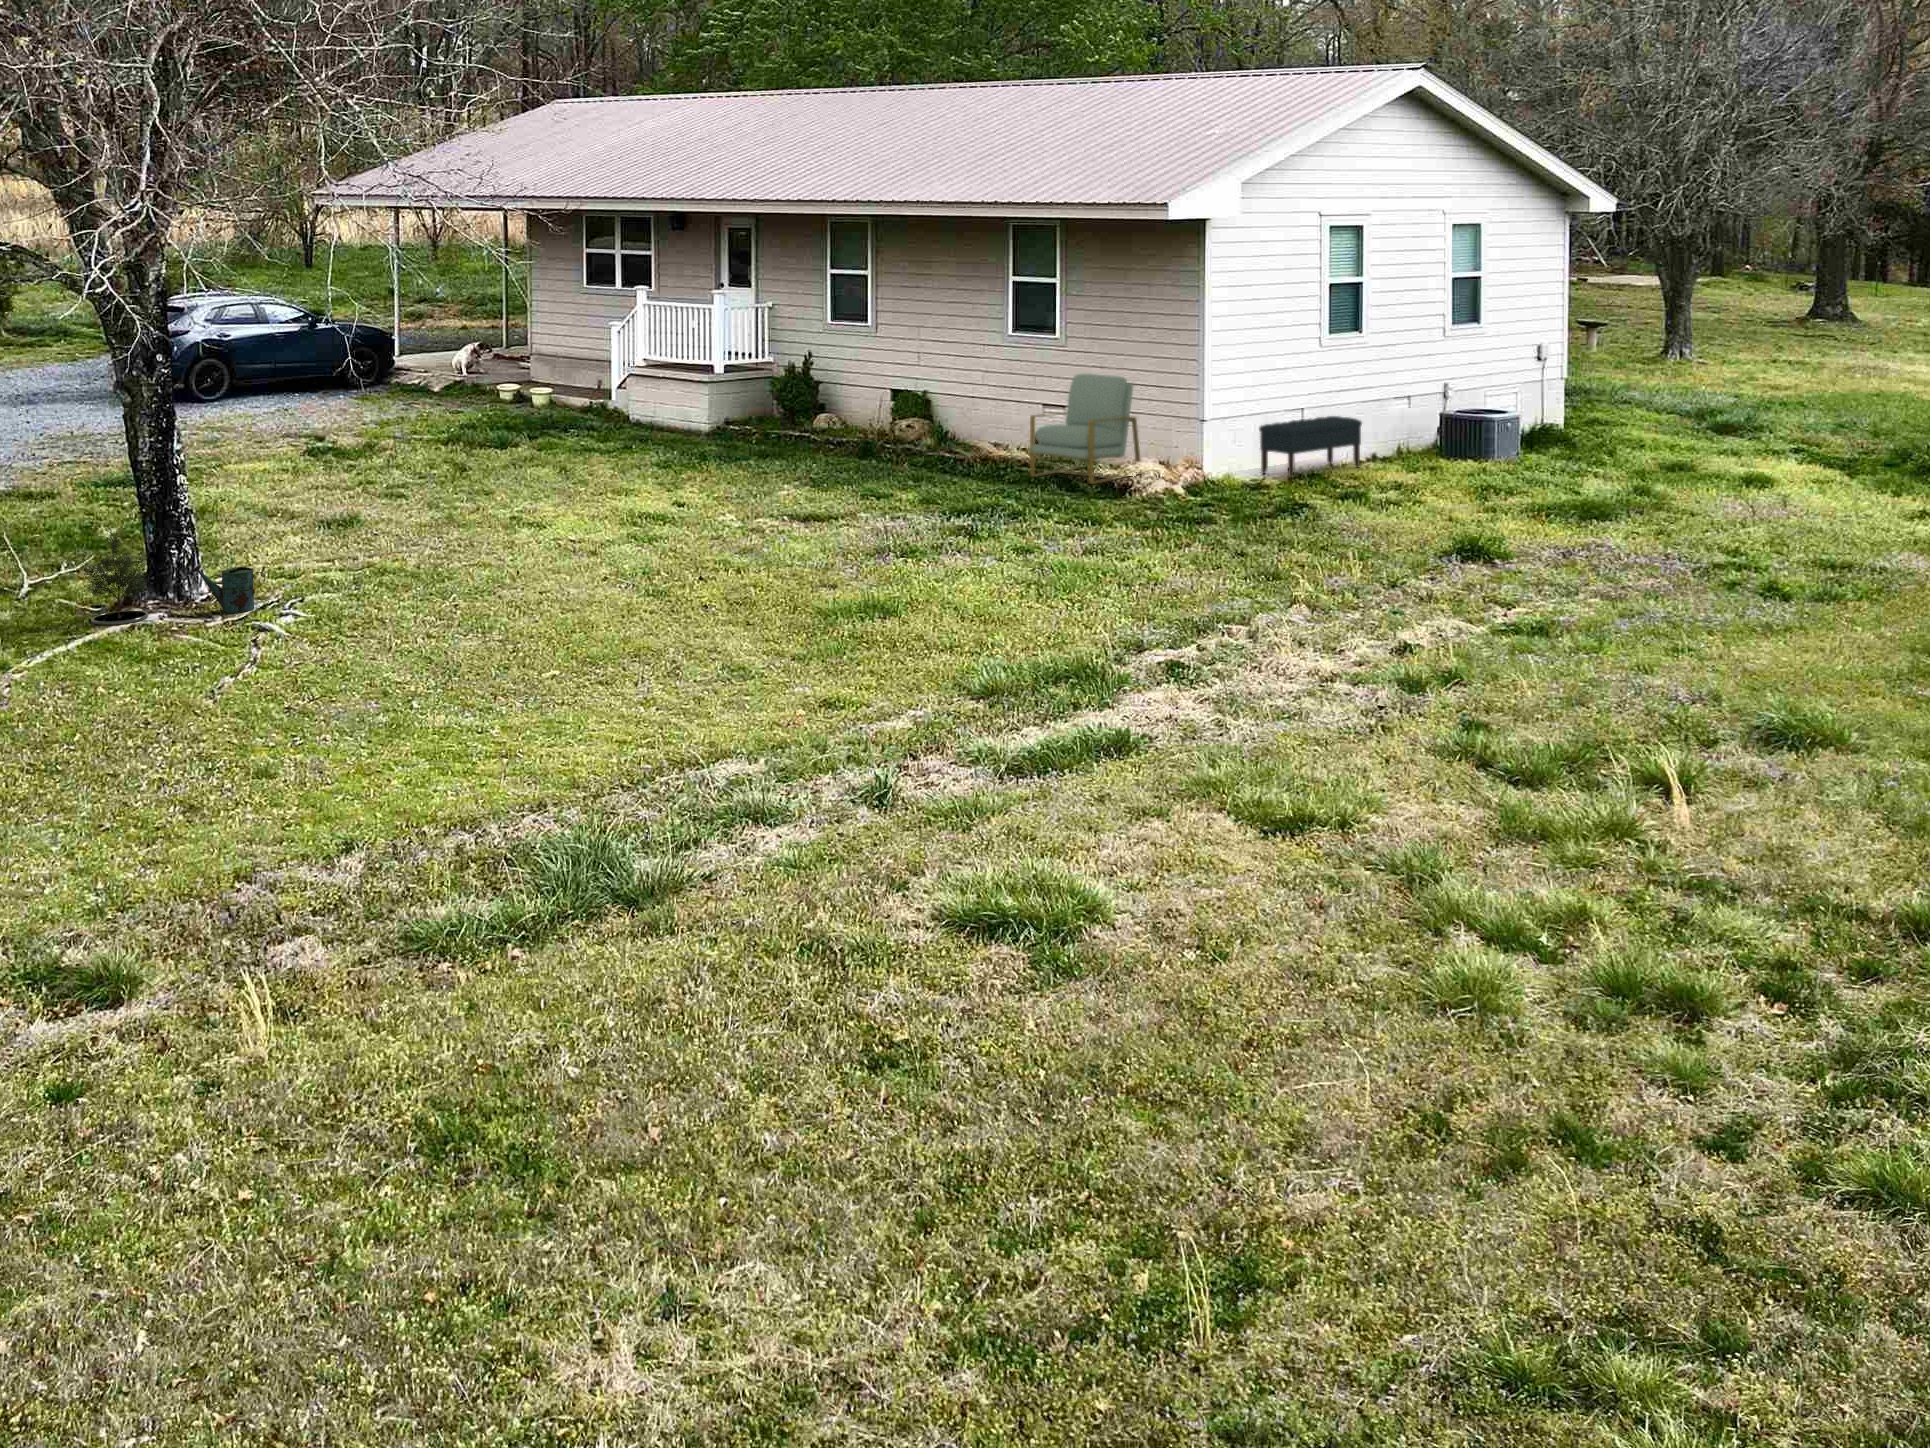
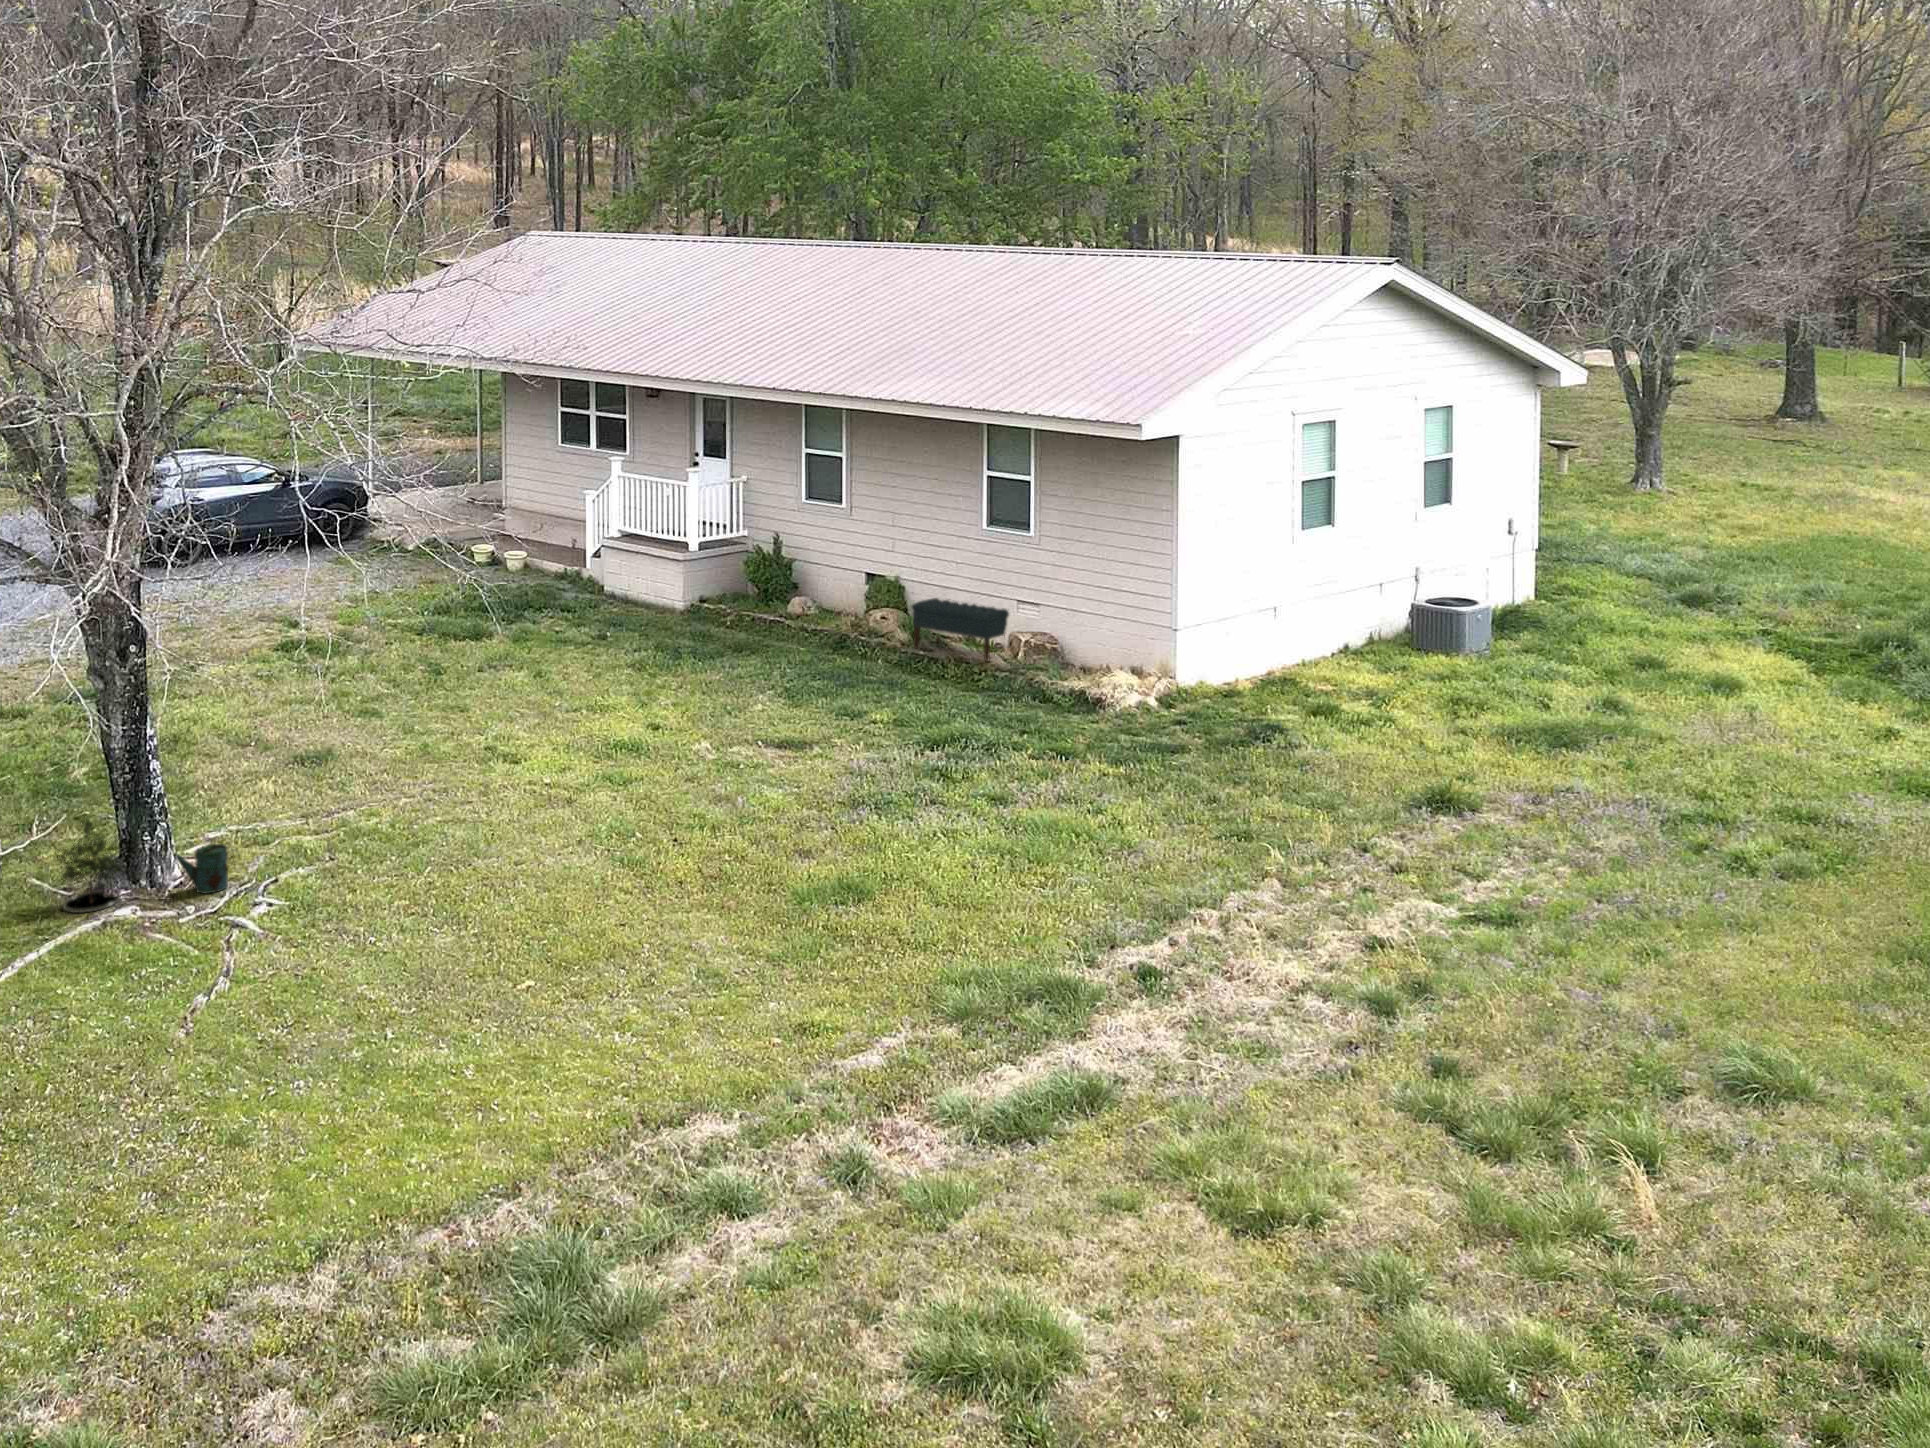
chair: present [1030,374,1140,484] -> none [1005,574,1116,691]
bench: present [1259,416,1362,478] -> present [912,598,1009,662]

